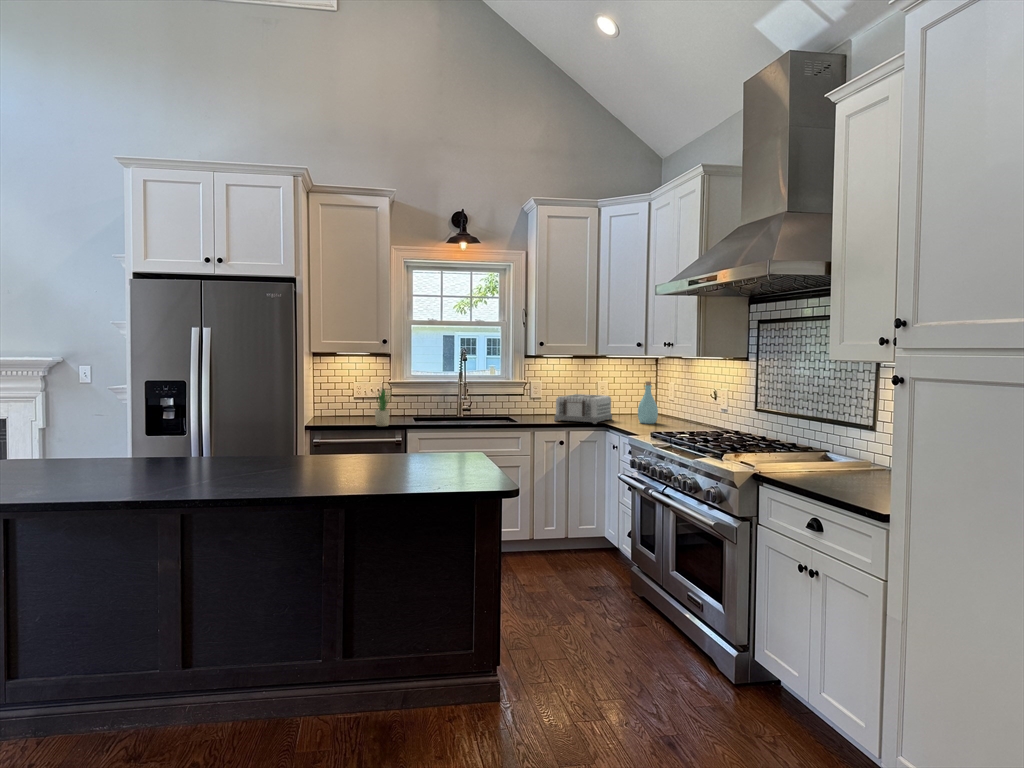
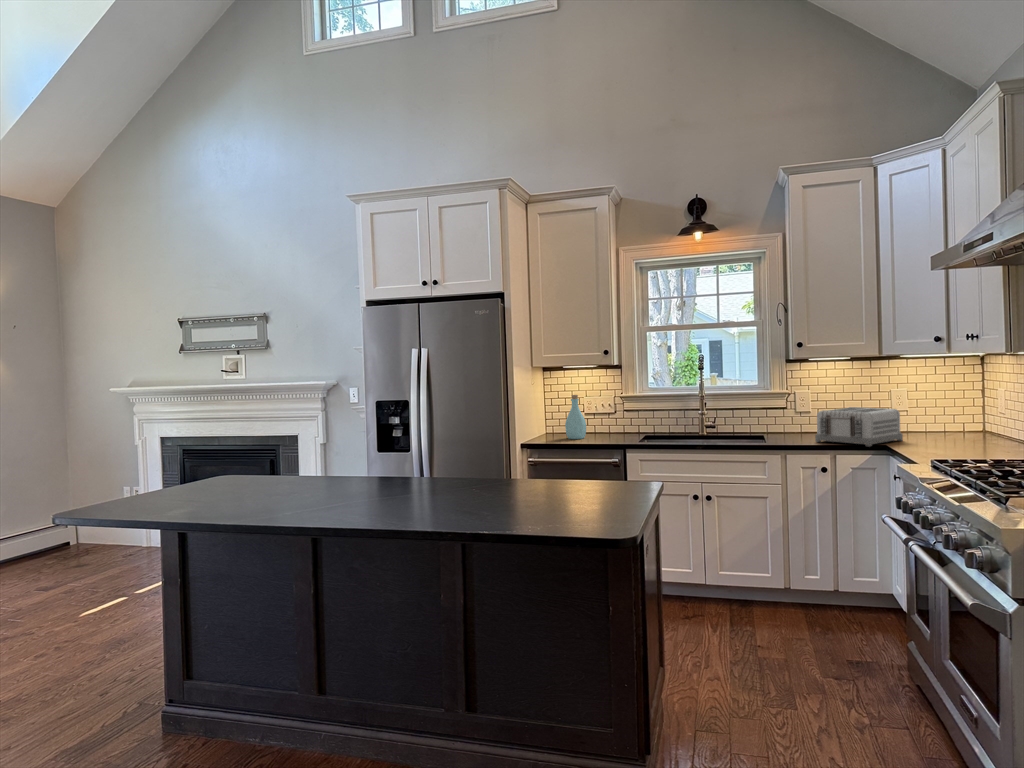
bottle: present [638,381,658,424] -> present [565,395,586,439]
potted plant: present [375,389,390,426] -> none [592,397,610,446]

